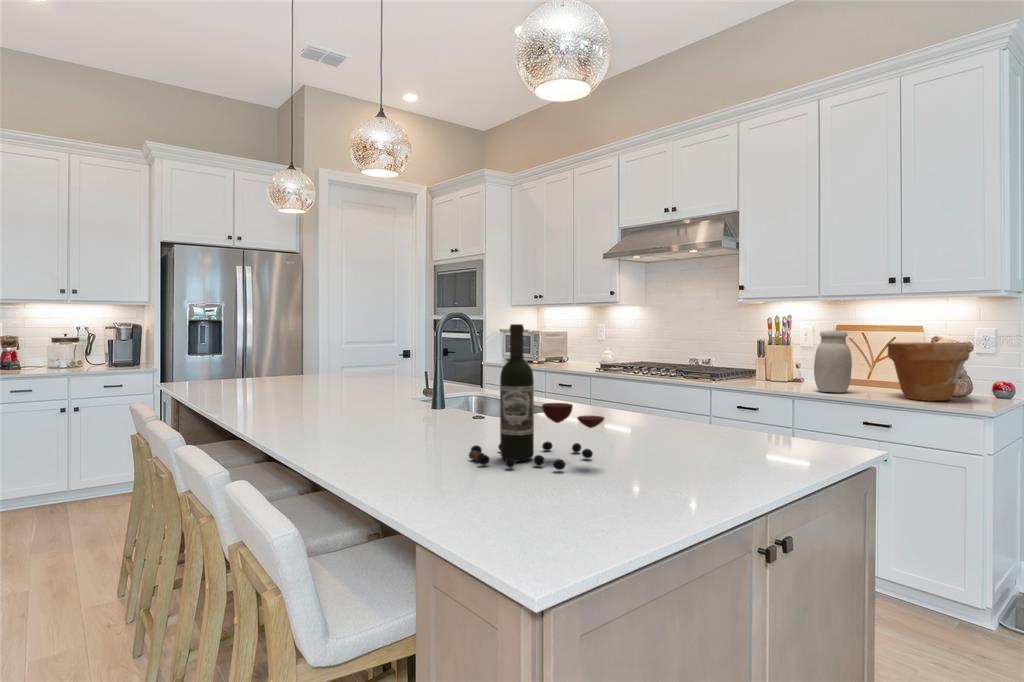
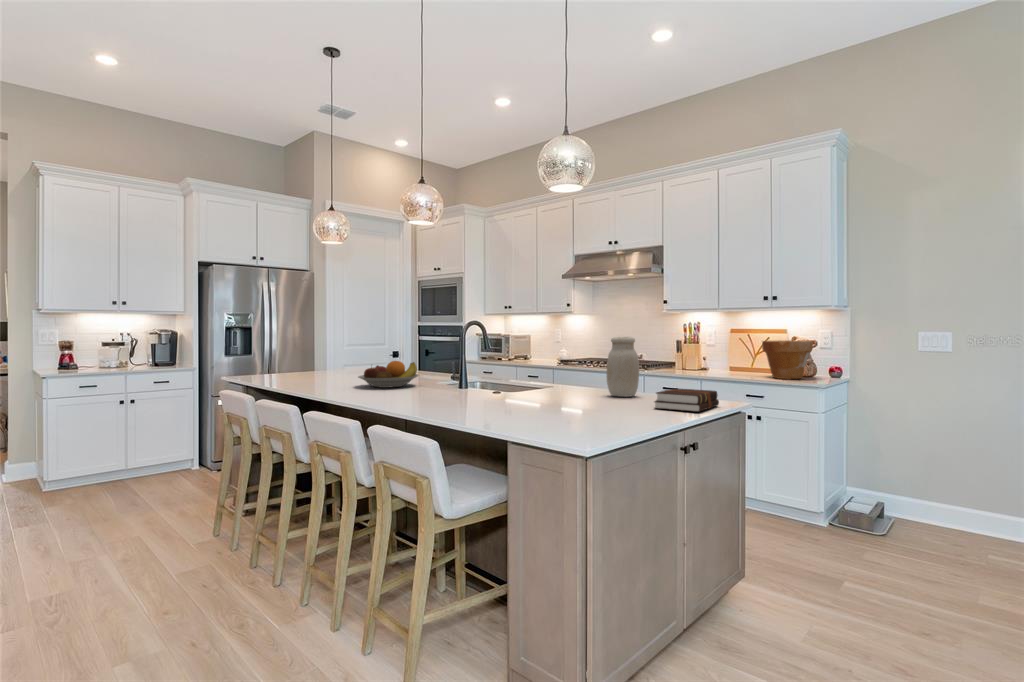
wine bottle: present [469,324,604,470] -> none [511,328,596,413]
jar: present [814,331,852,393] -> present [607,337,639,397]
fruit bowl: none [296,368,383,406] -> present [358,361,419,388]
hardback book: none [711,424,828,474] -> present [655,389,719,412]

